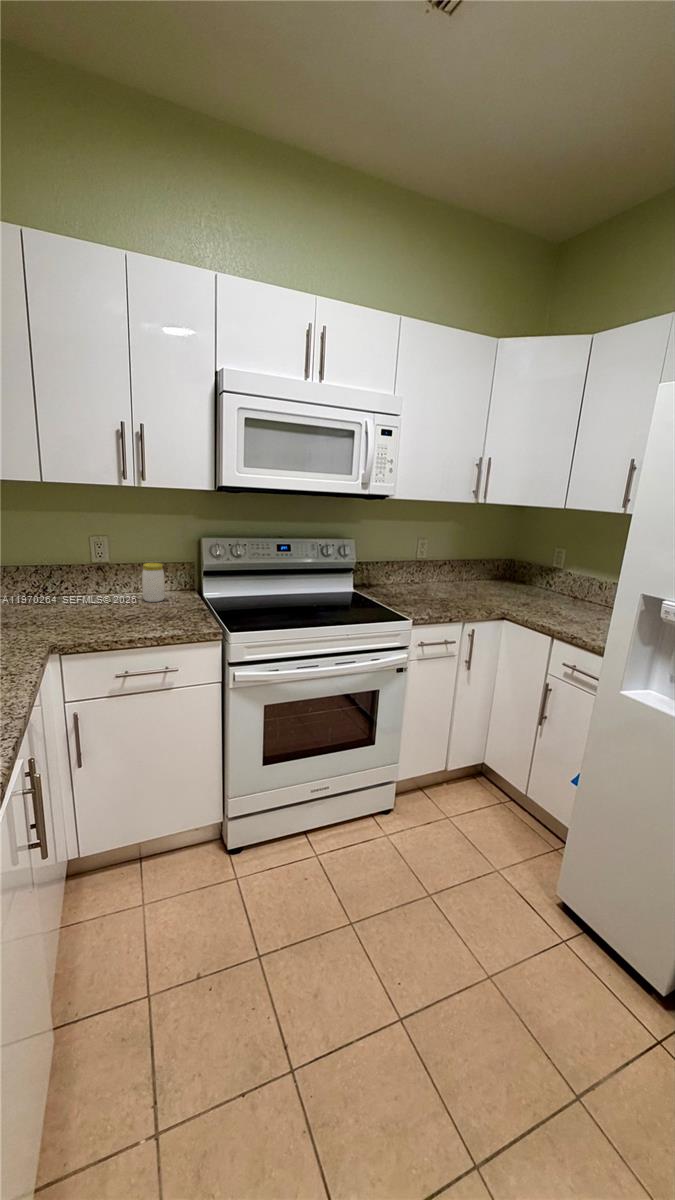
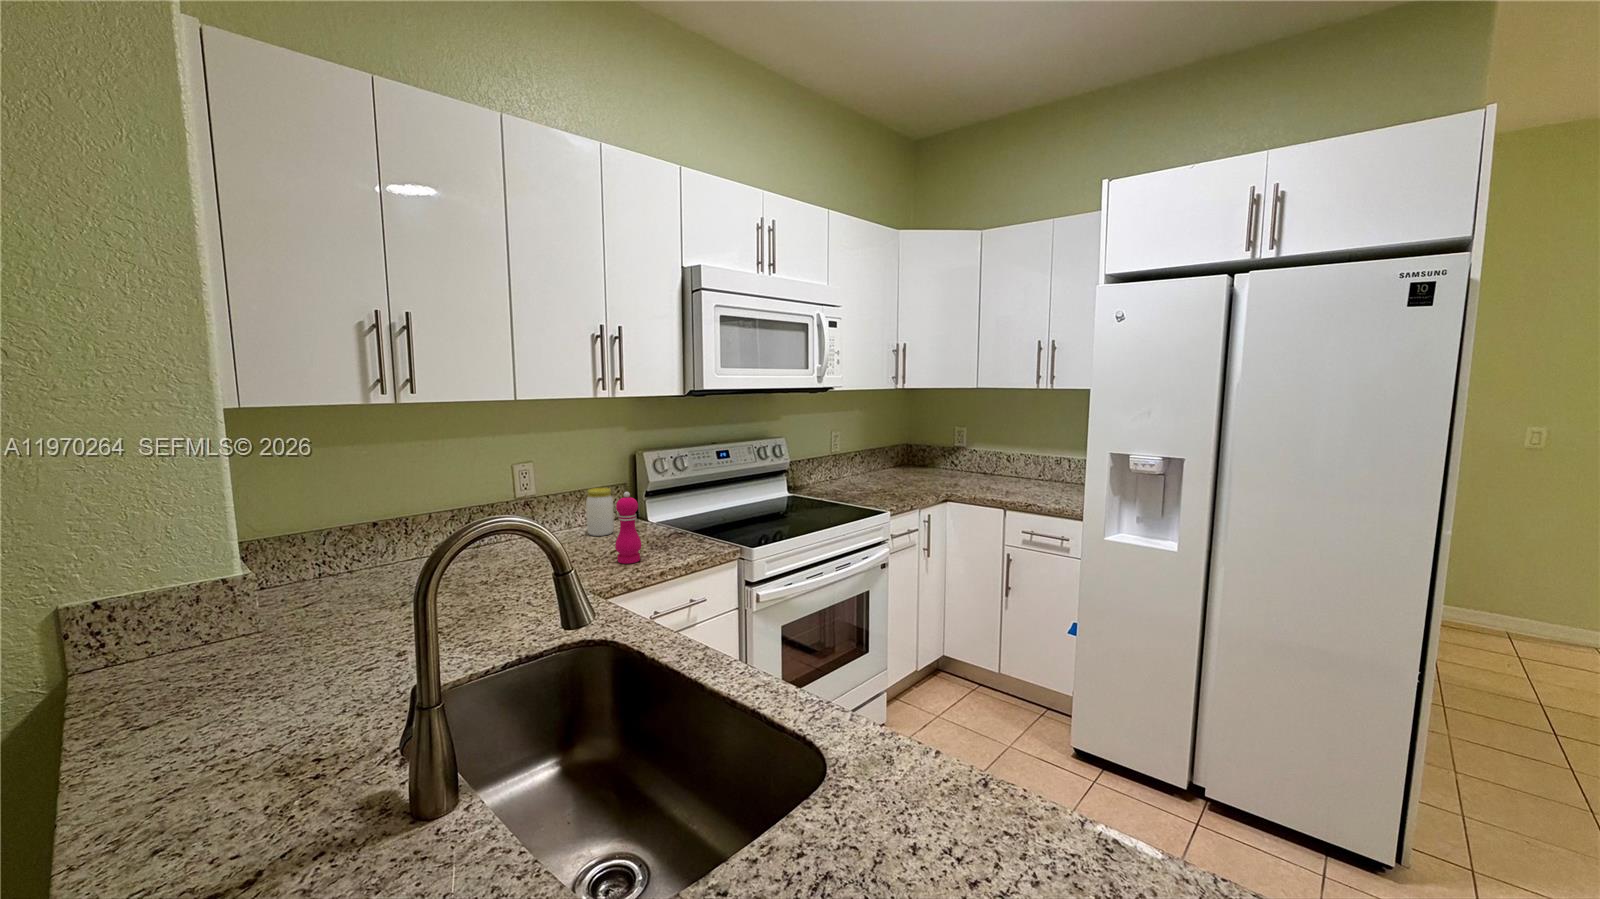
pepper mill: none [113,568,136,628] -> present [615,492,641,564]

